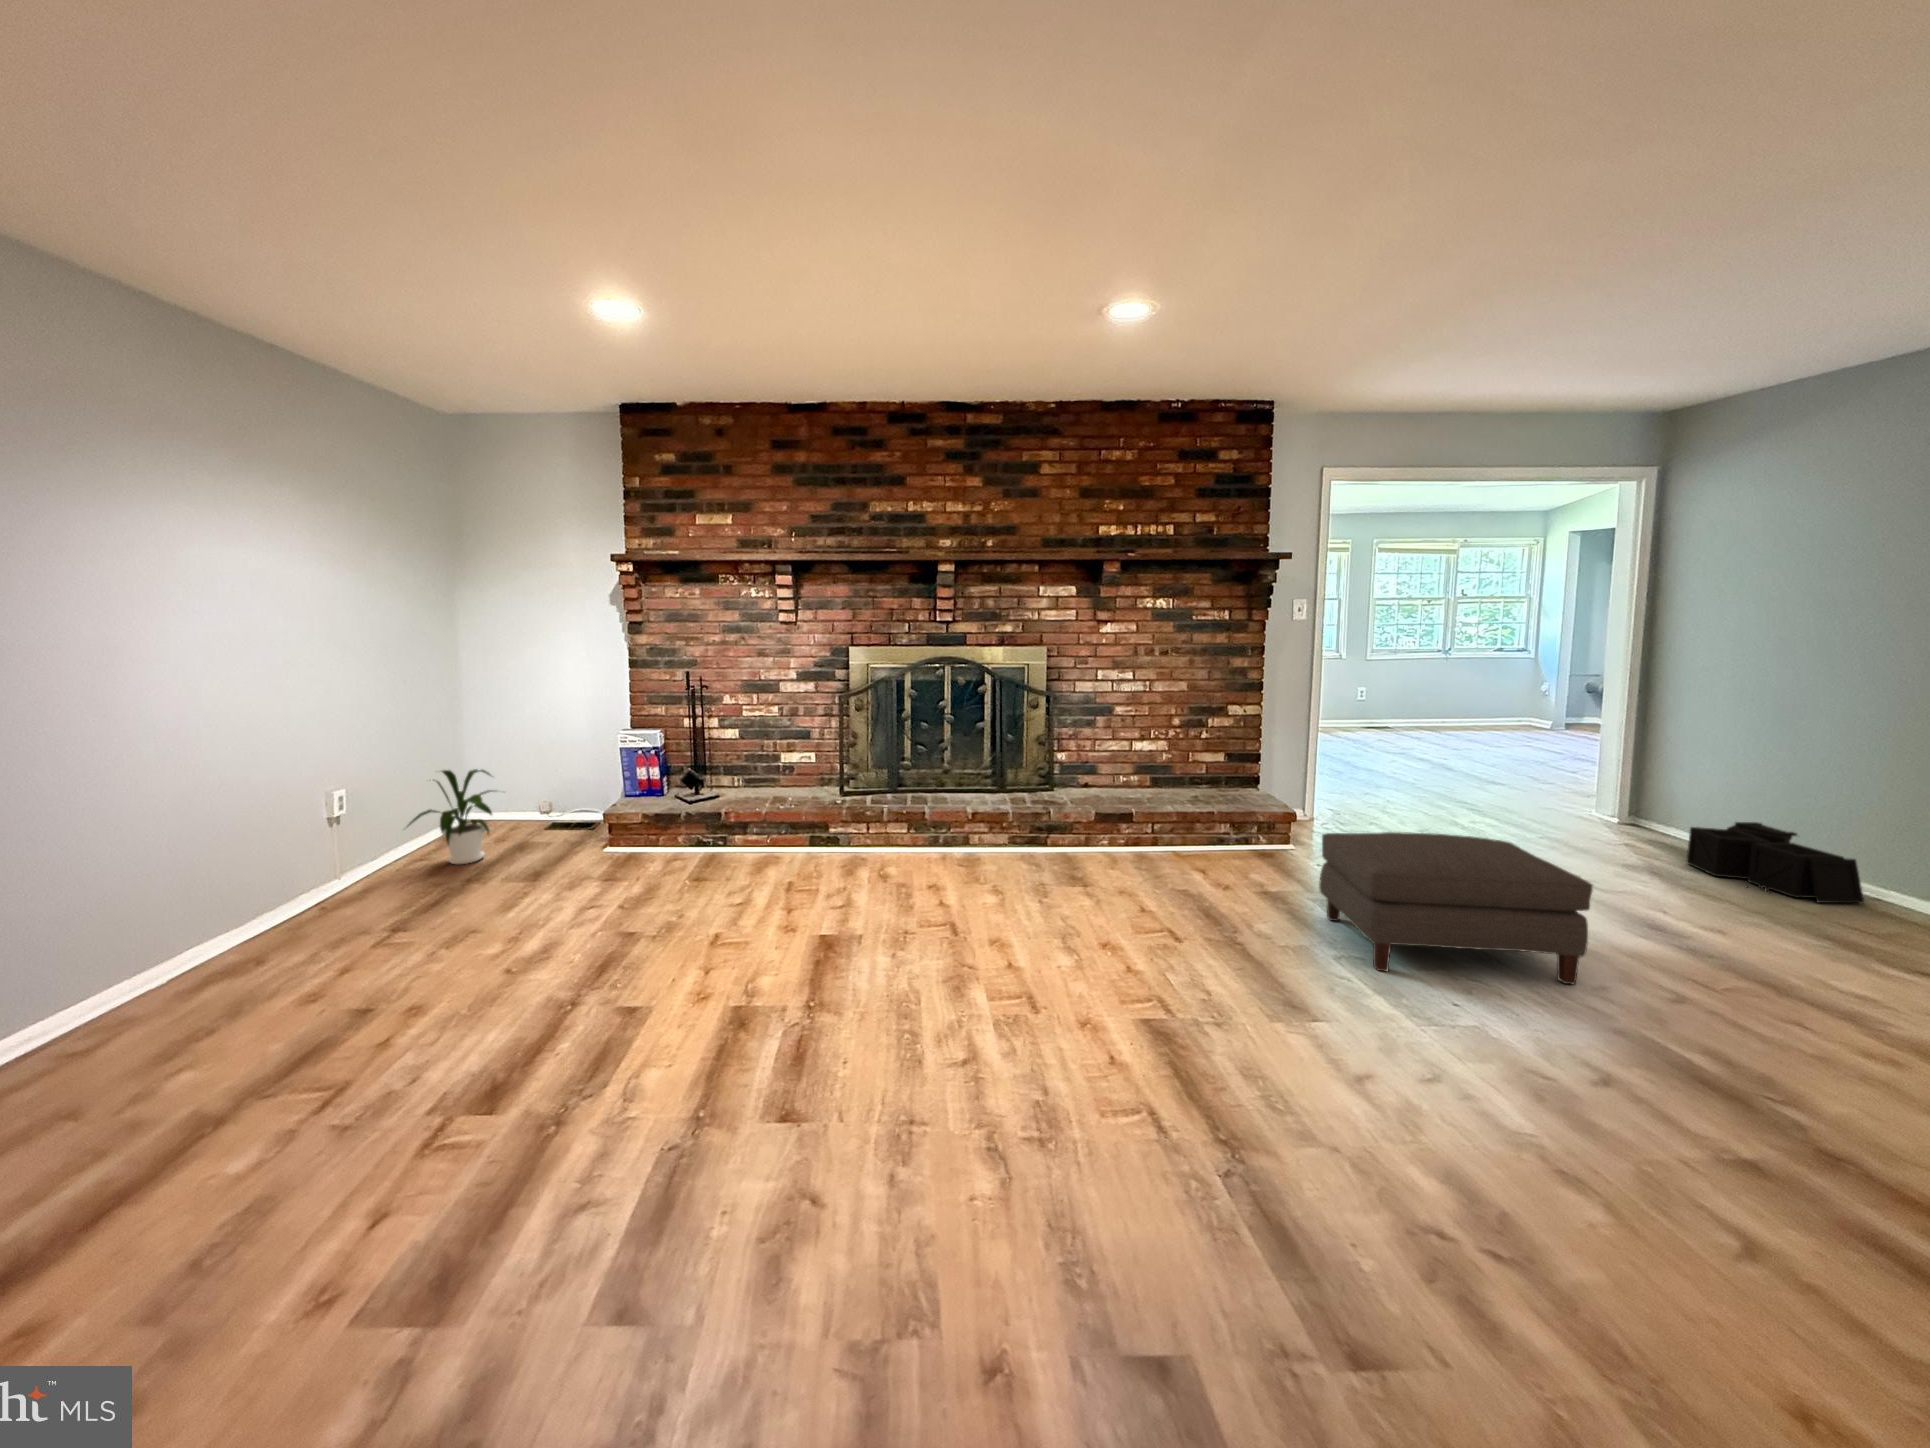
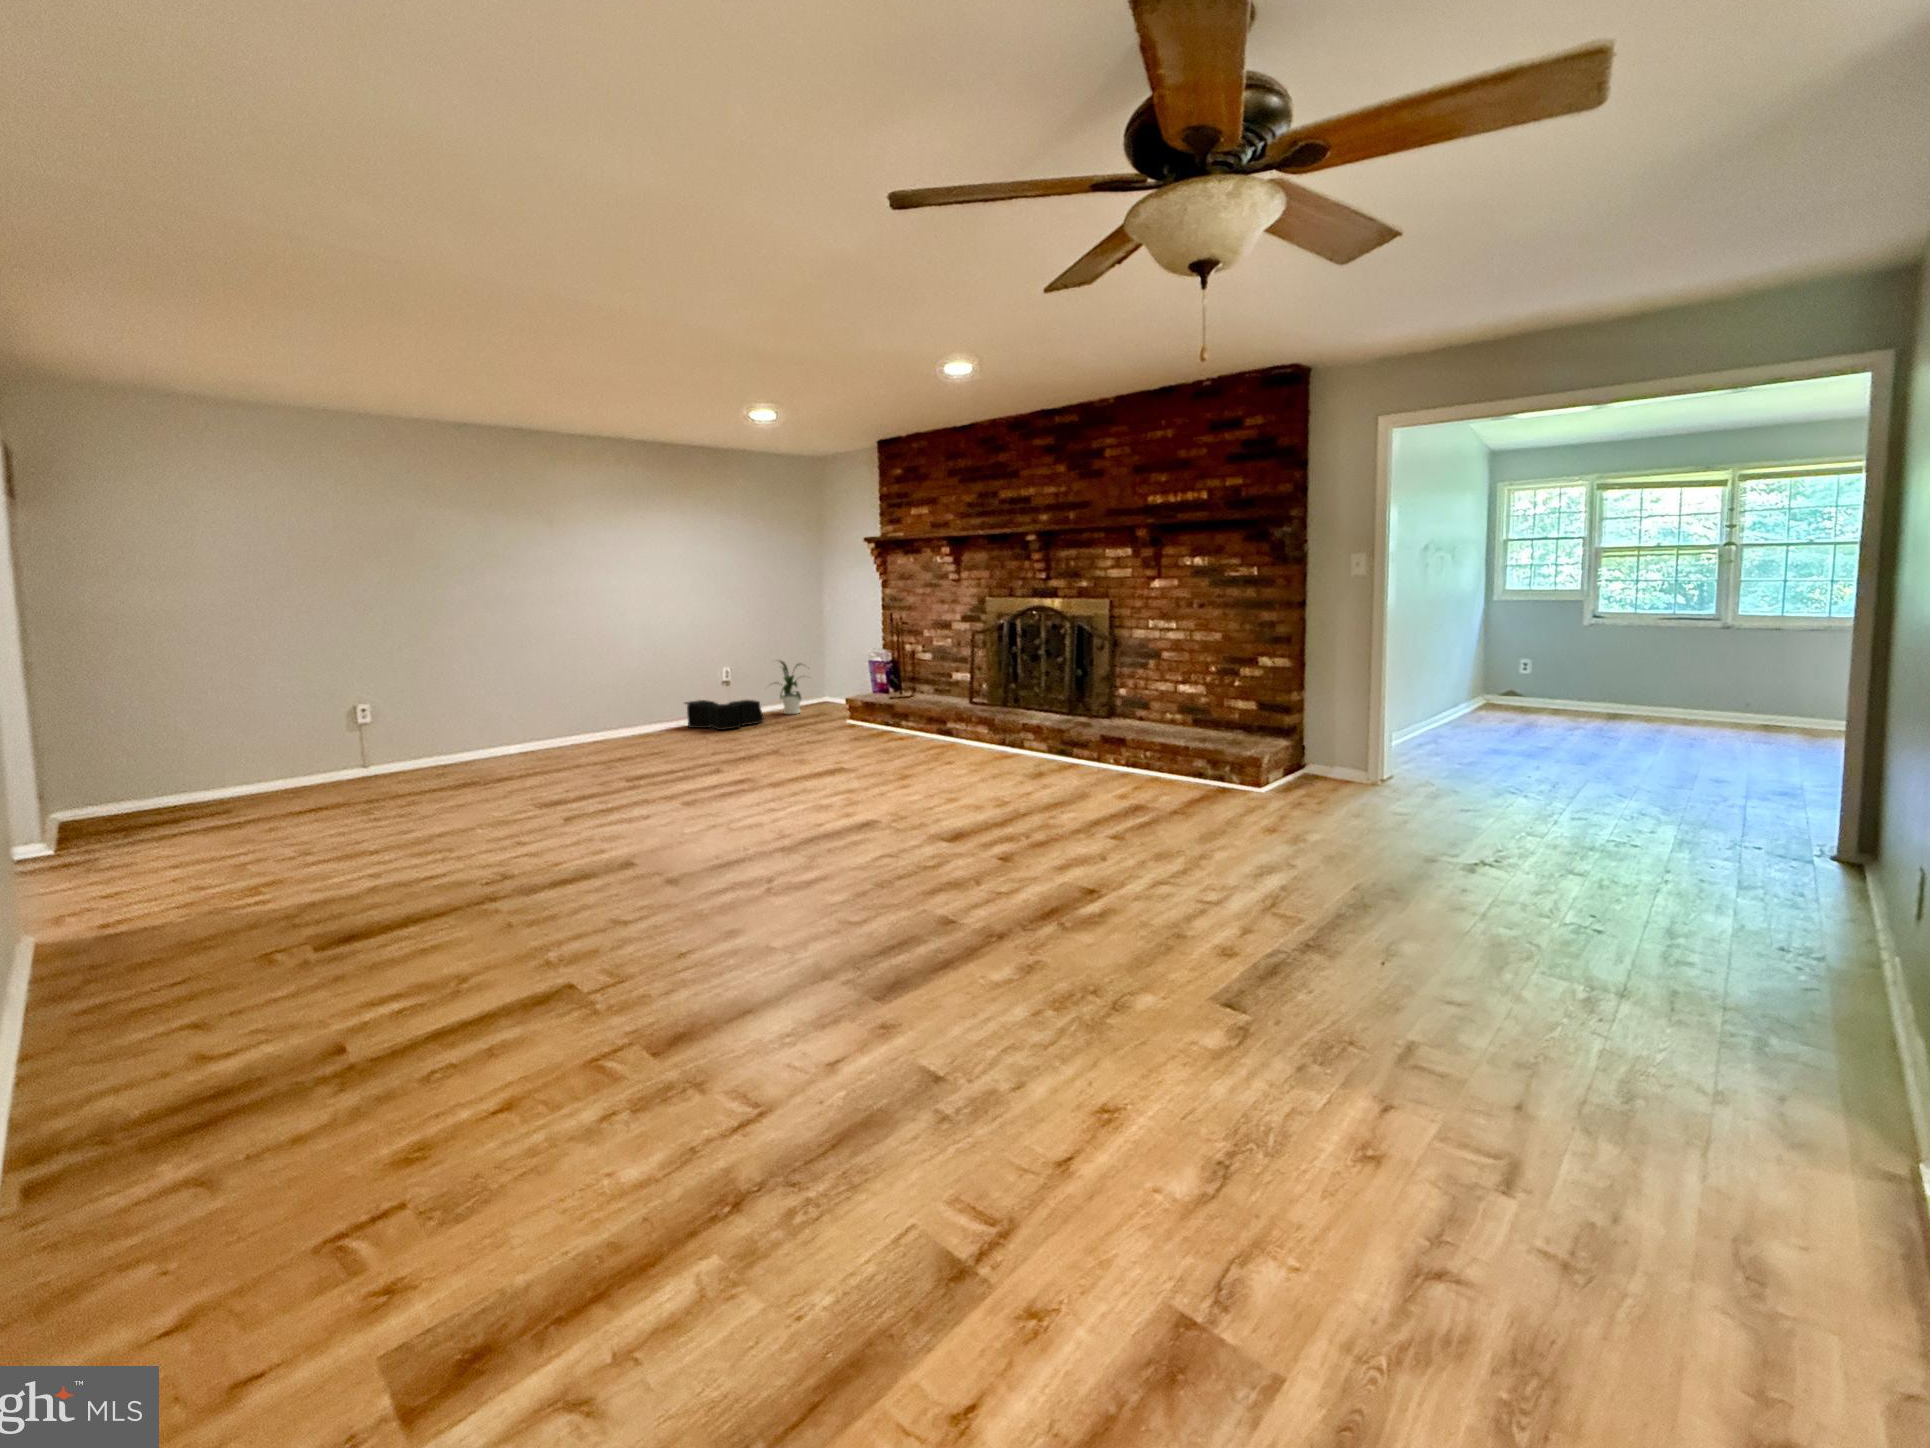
storage bin: present [1686,822,1864,903] -> present [685,700,764,730]
ottoman: present [1319,832,1593,984] -> none [1076,744,1253,860]

